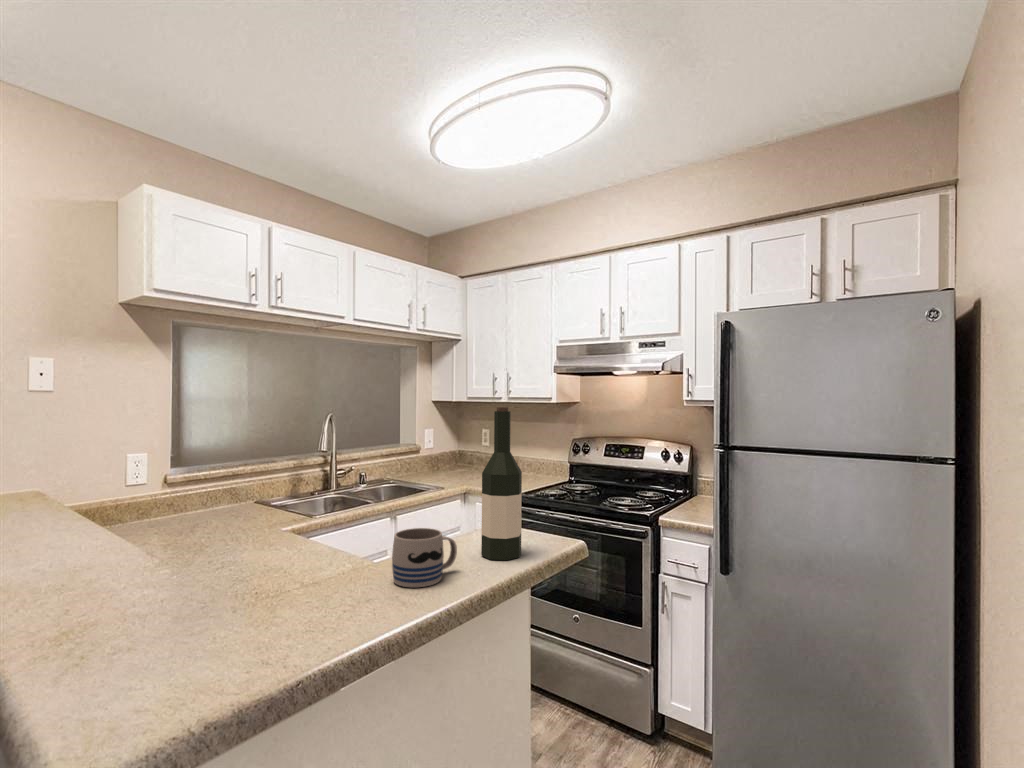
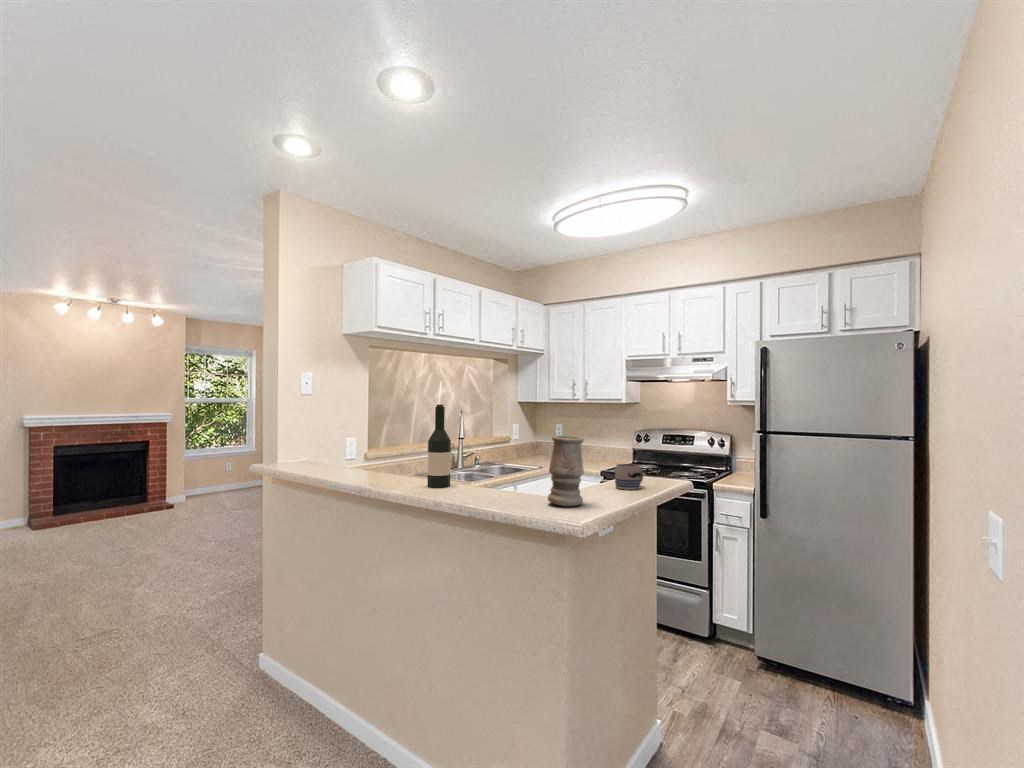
wine bottle: present [481,407,522,560] -> present [427,405,451,488]
vase: none [113,490,219,681] -> present [548,435,584,506]

